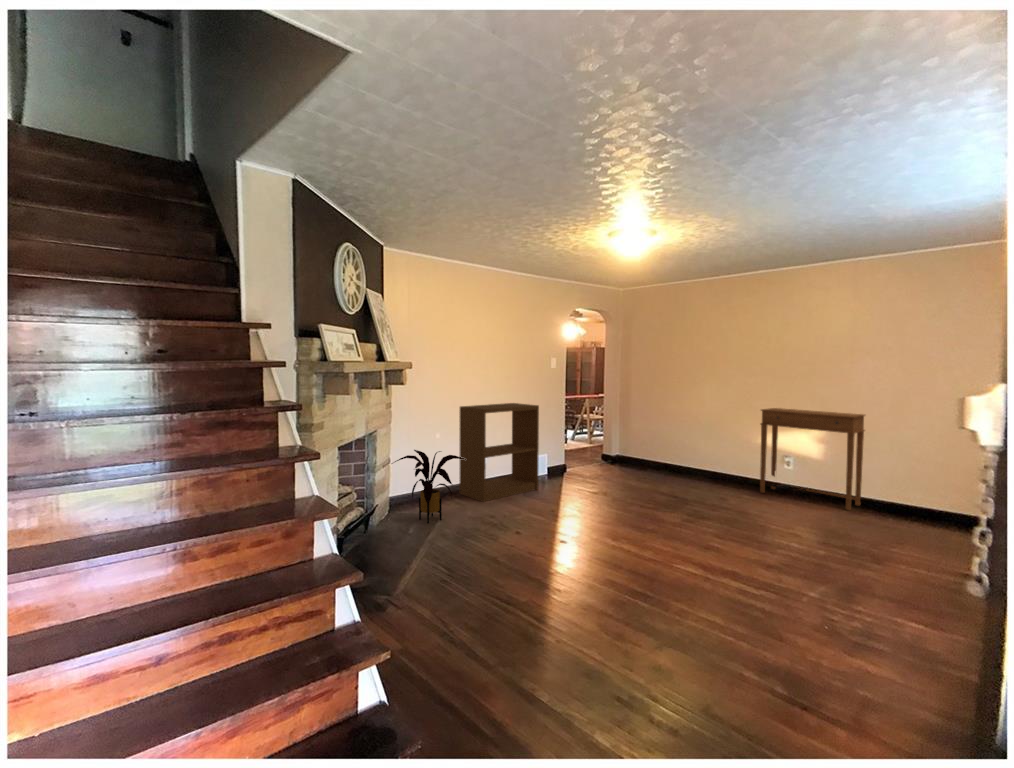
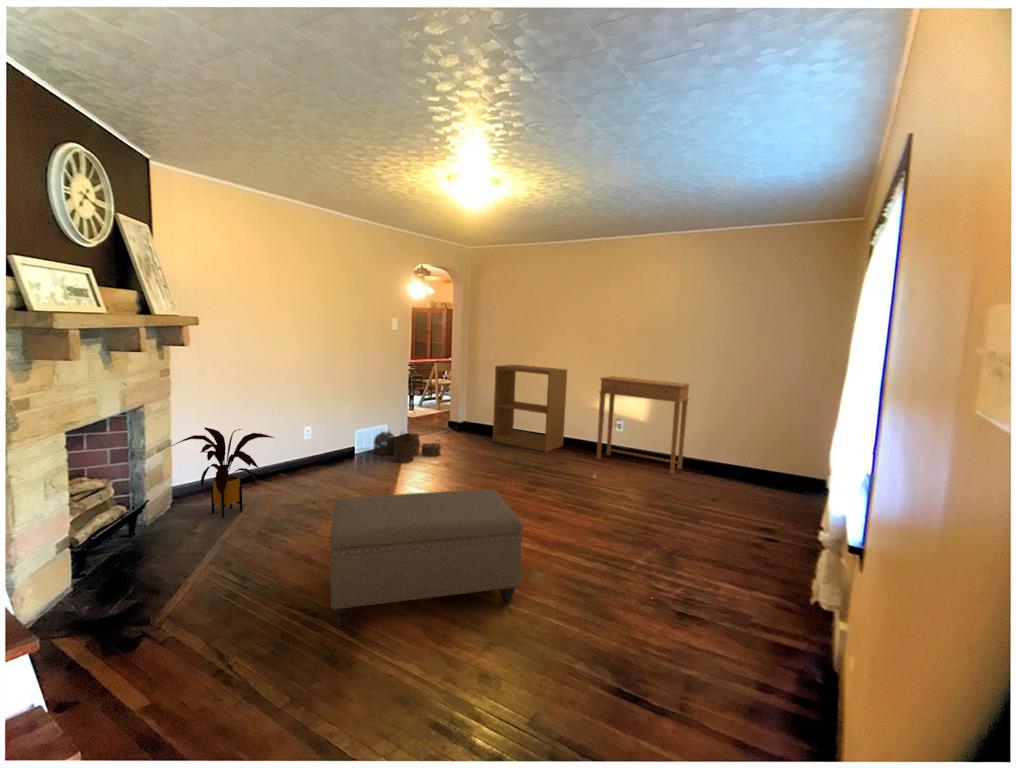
bookshelf: present [459,403,539,502] -> present [493,365,567,452]
woven basket: none [538,459,600,488] -> present [374,431,441,463]
ottoman: none [524,506,691,609] -> present [330,489,523,626]

